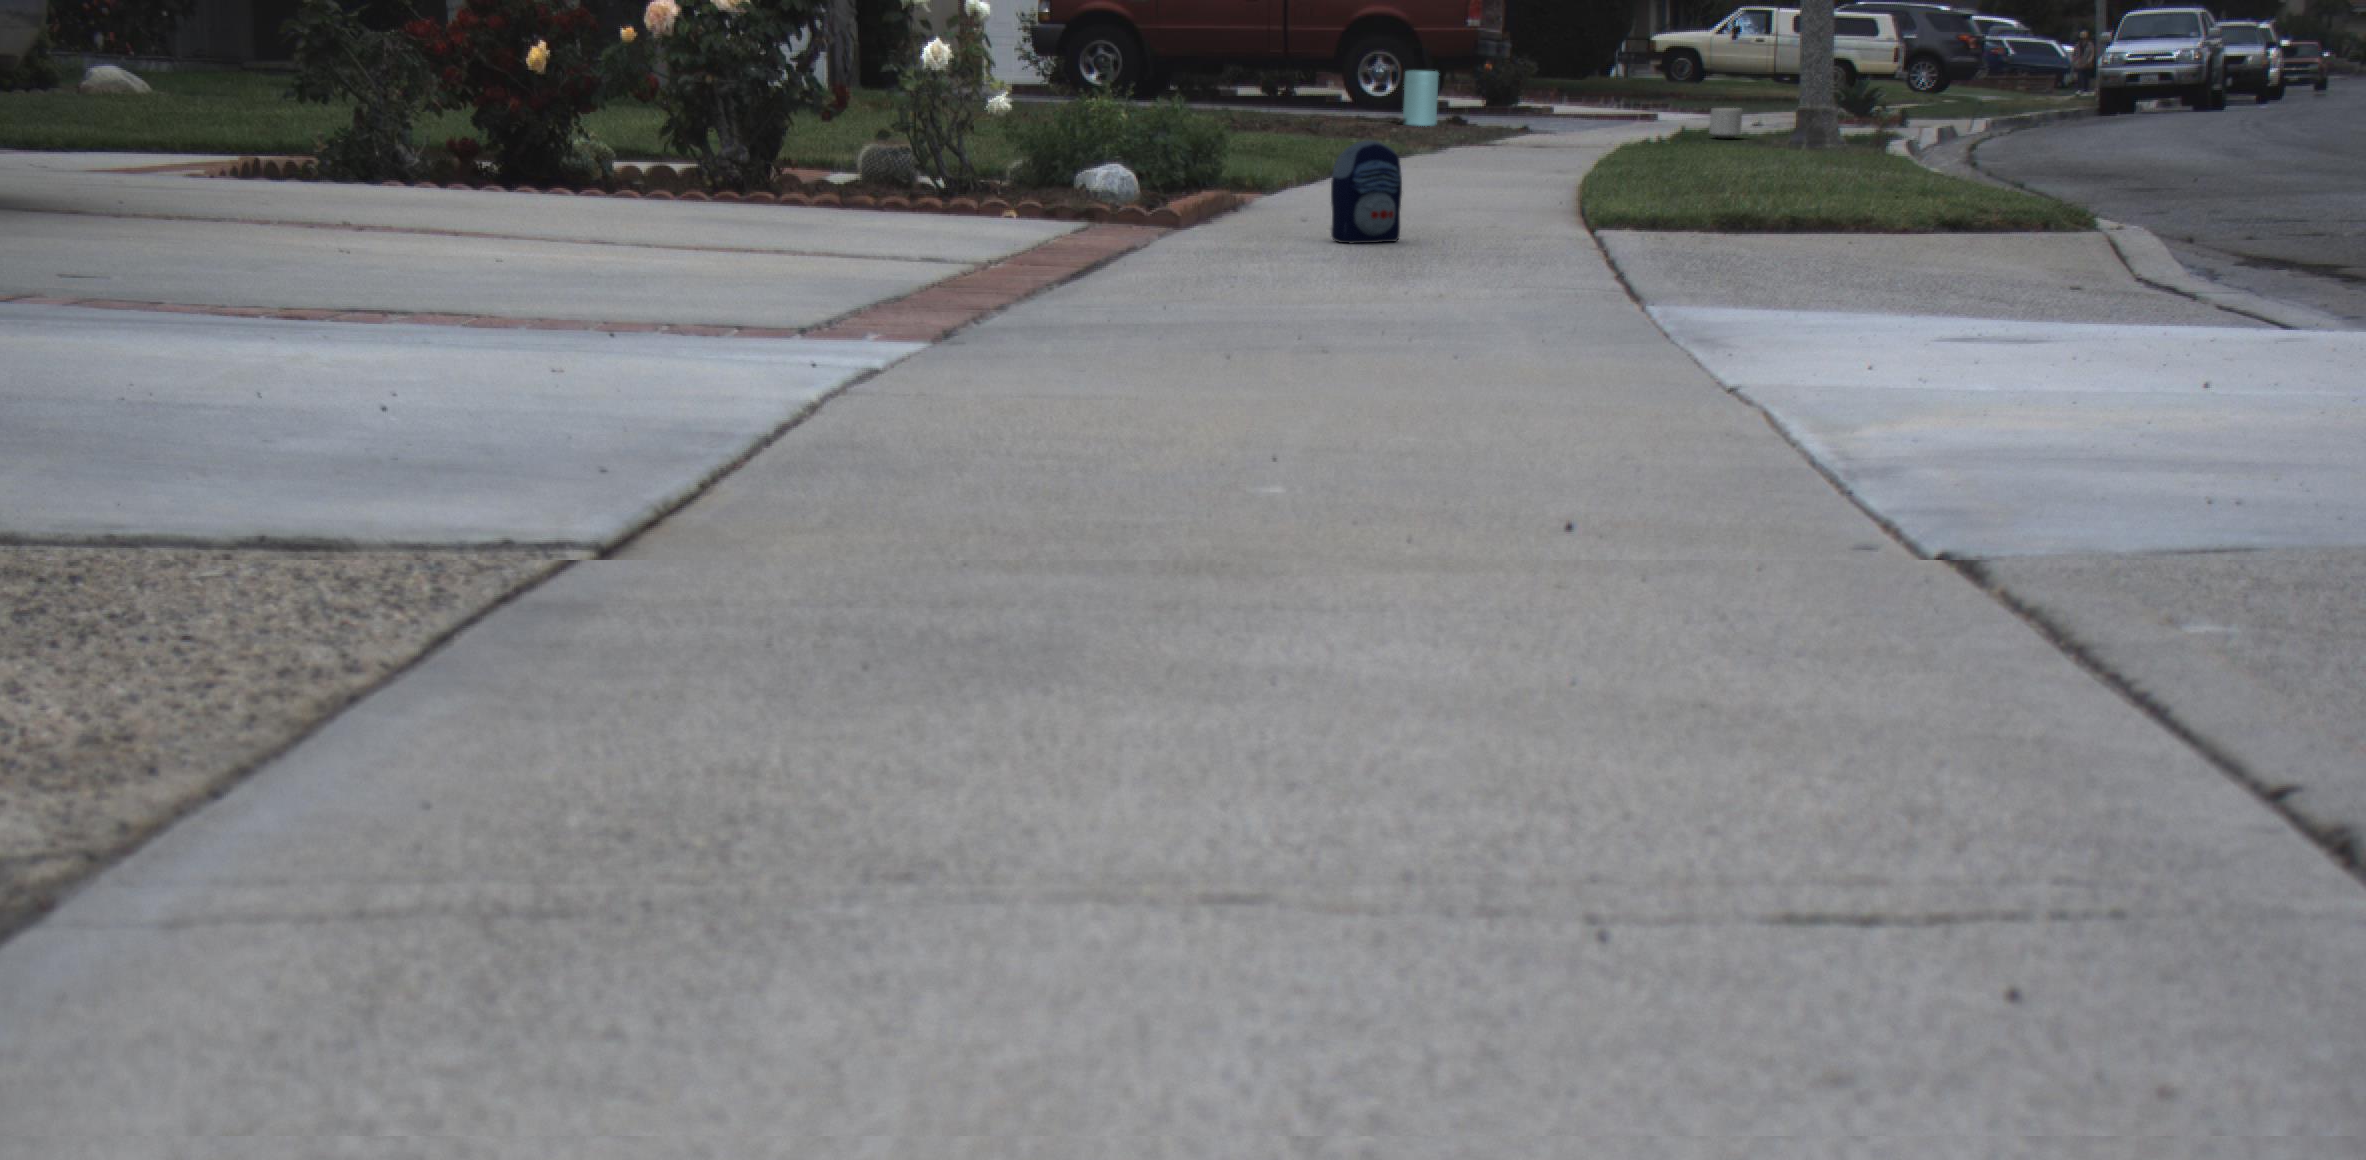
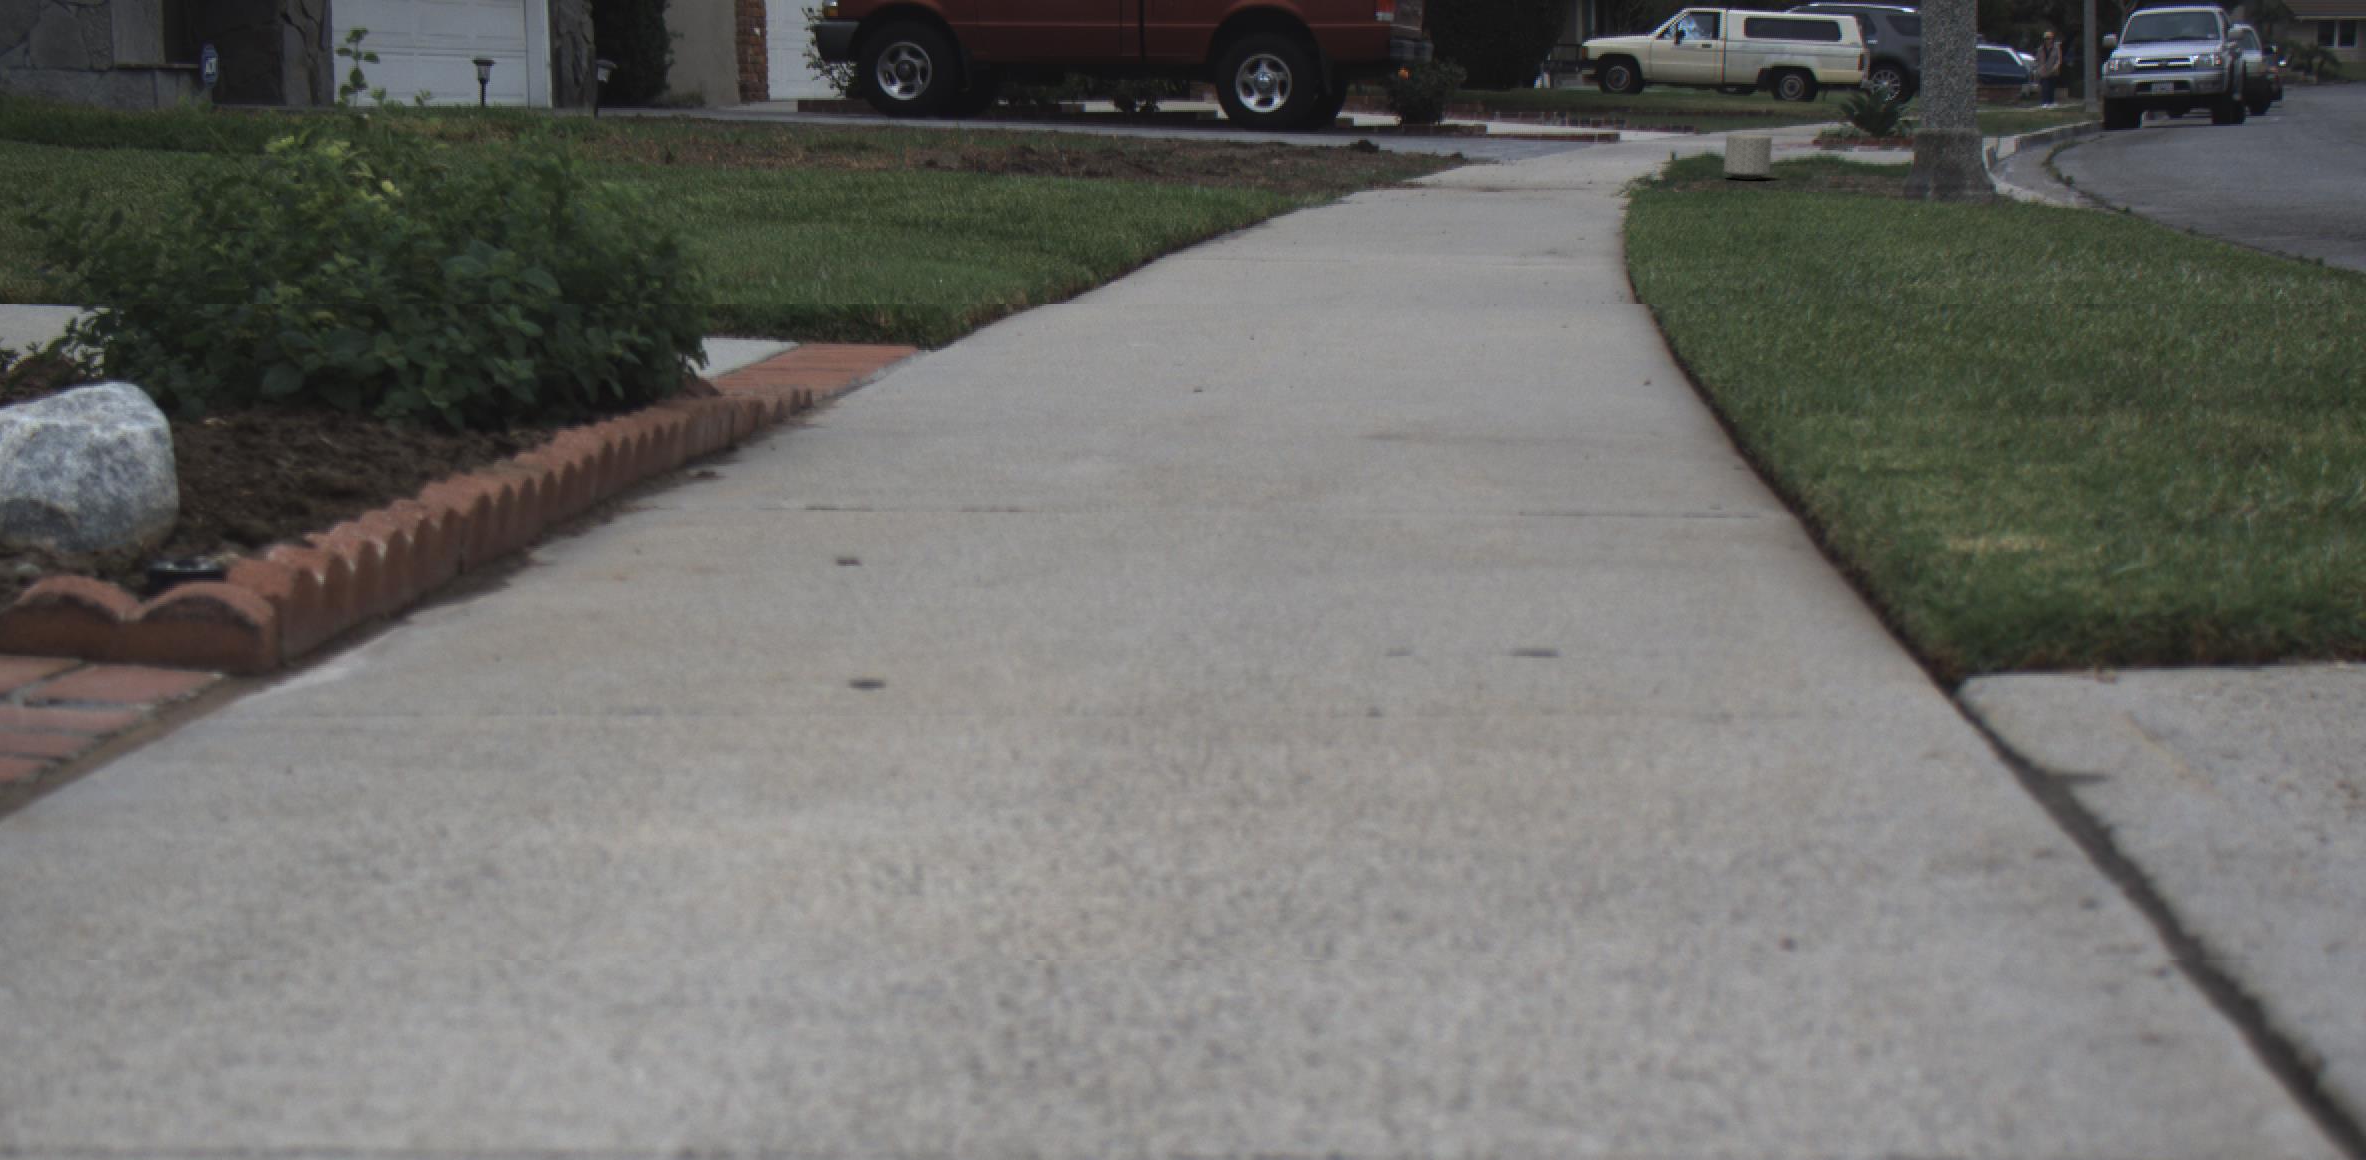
trash can: present [1401,70,1438,126] -> none [1277,82,1336,159]
backpack: present [1331,140,1402,244] -> none [1043,254,1215,505]

